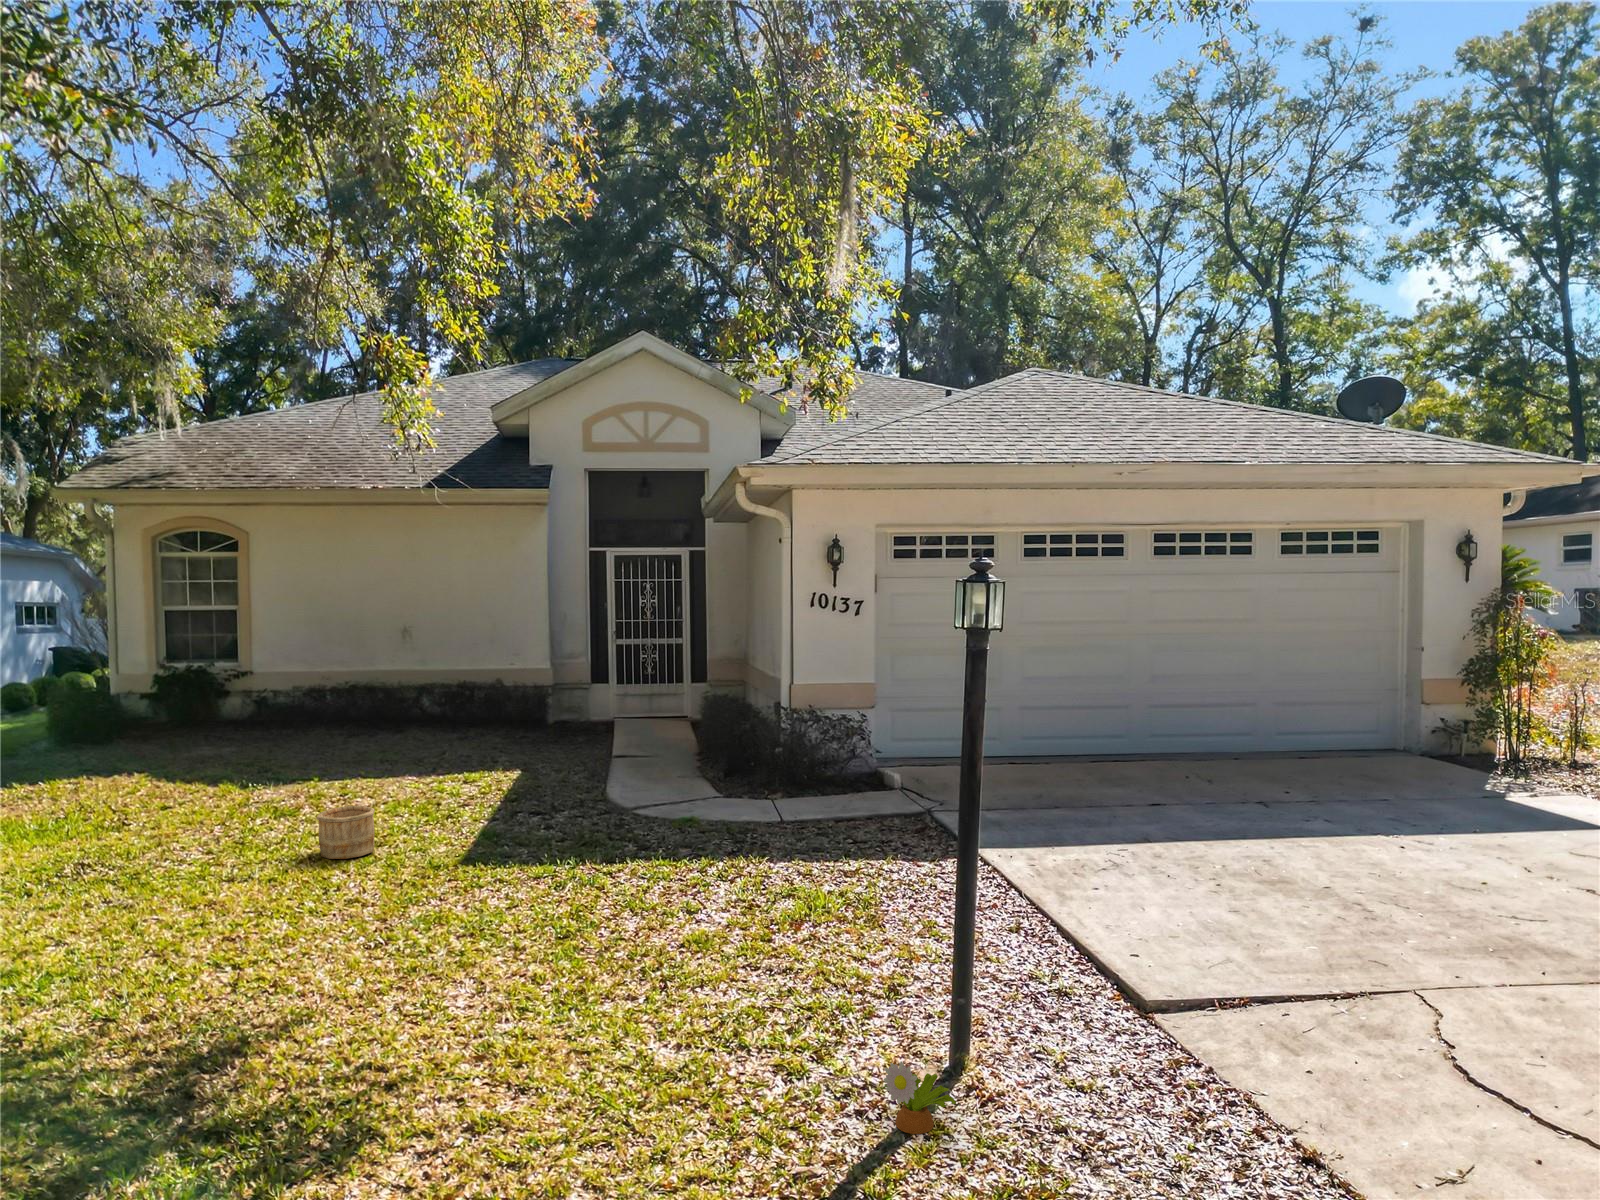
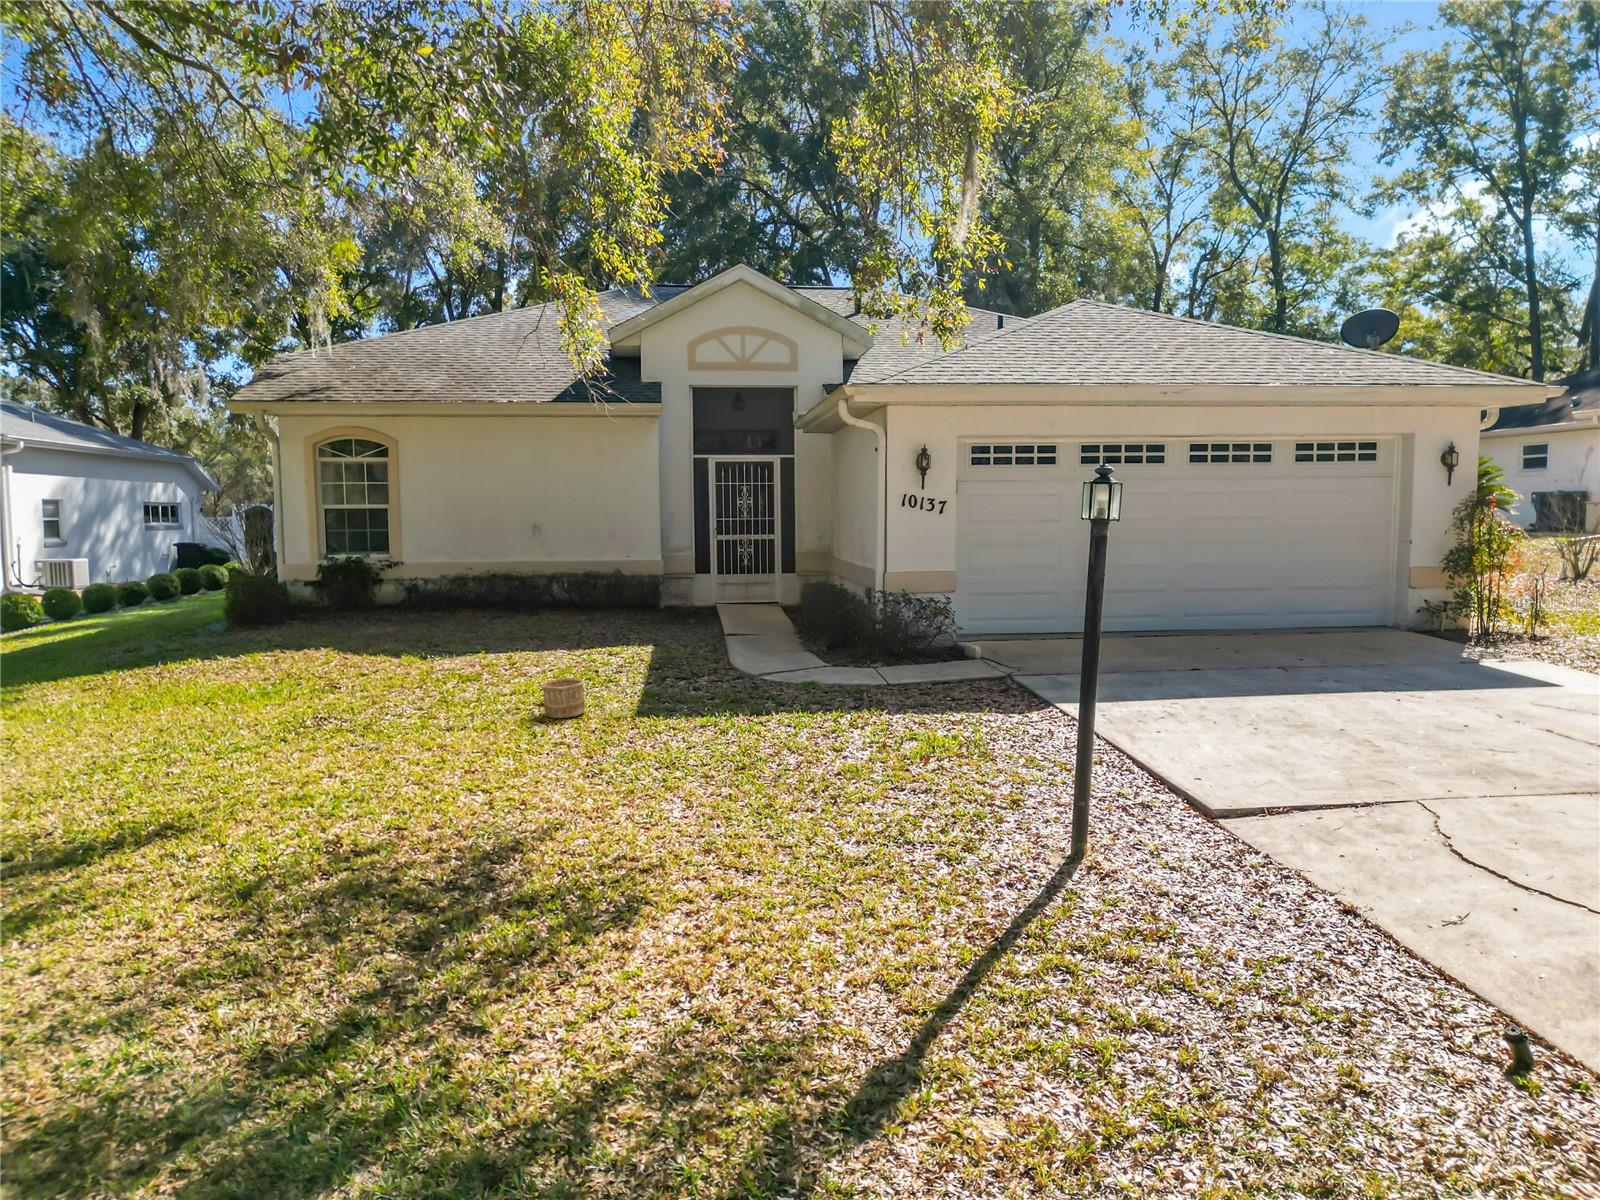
decorative plant: present [880,1061,956,1134] -> none [1025,845,1085,897]

